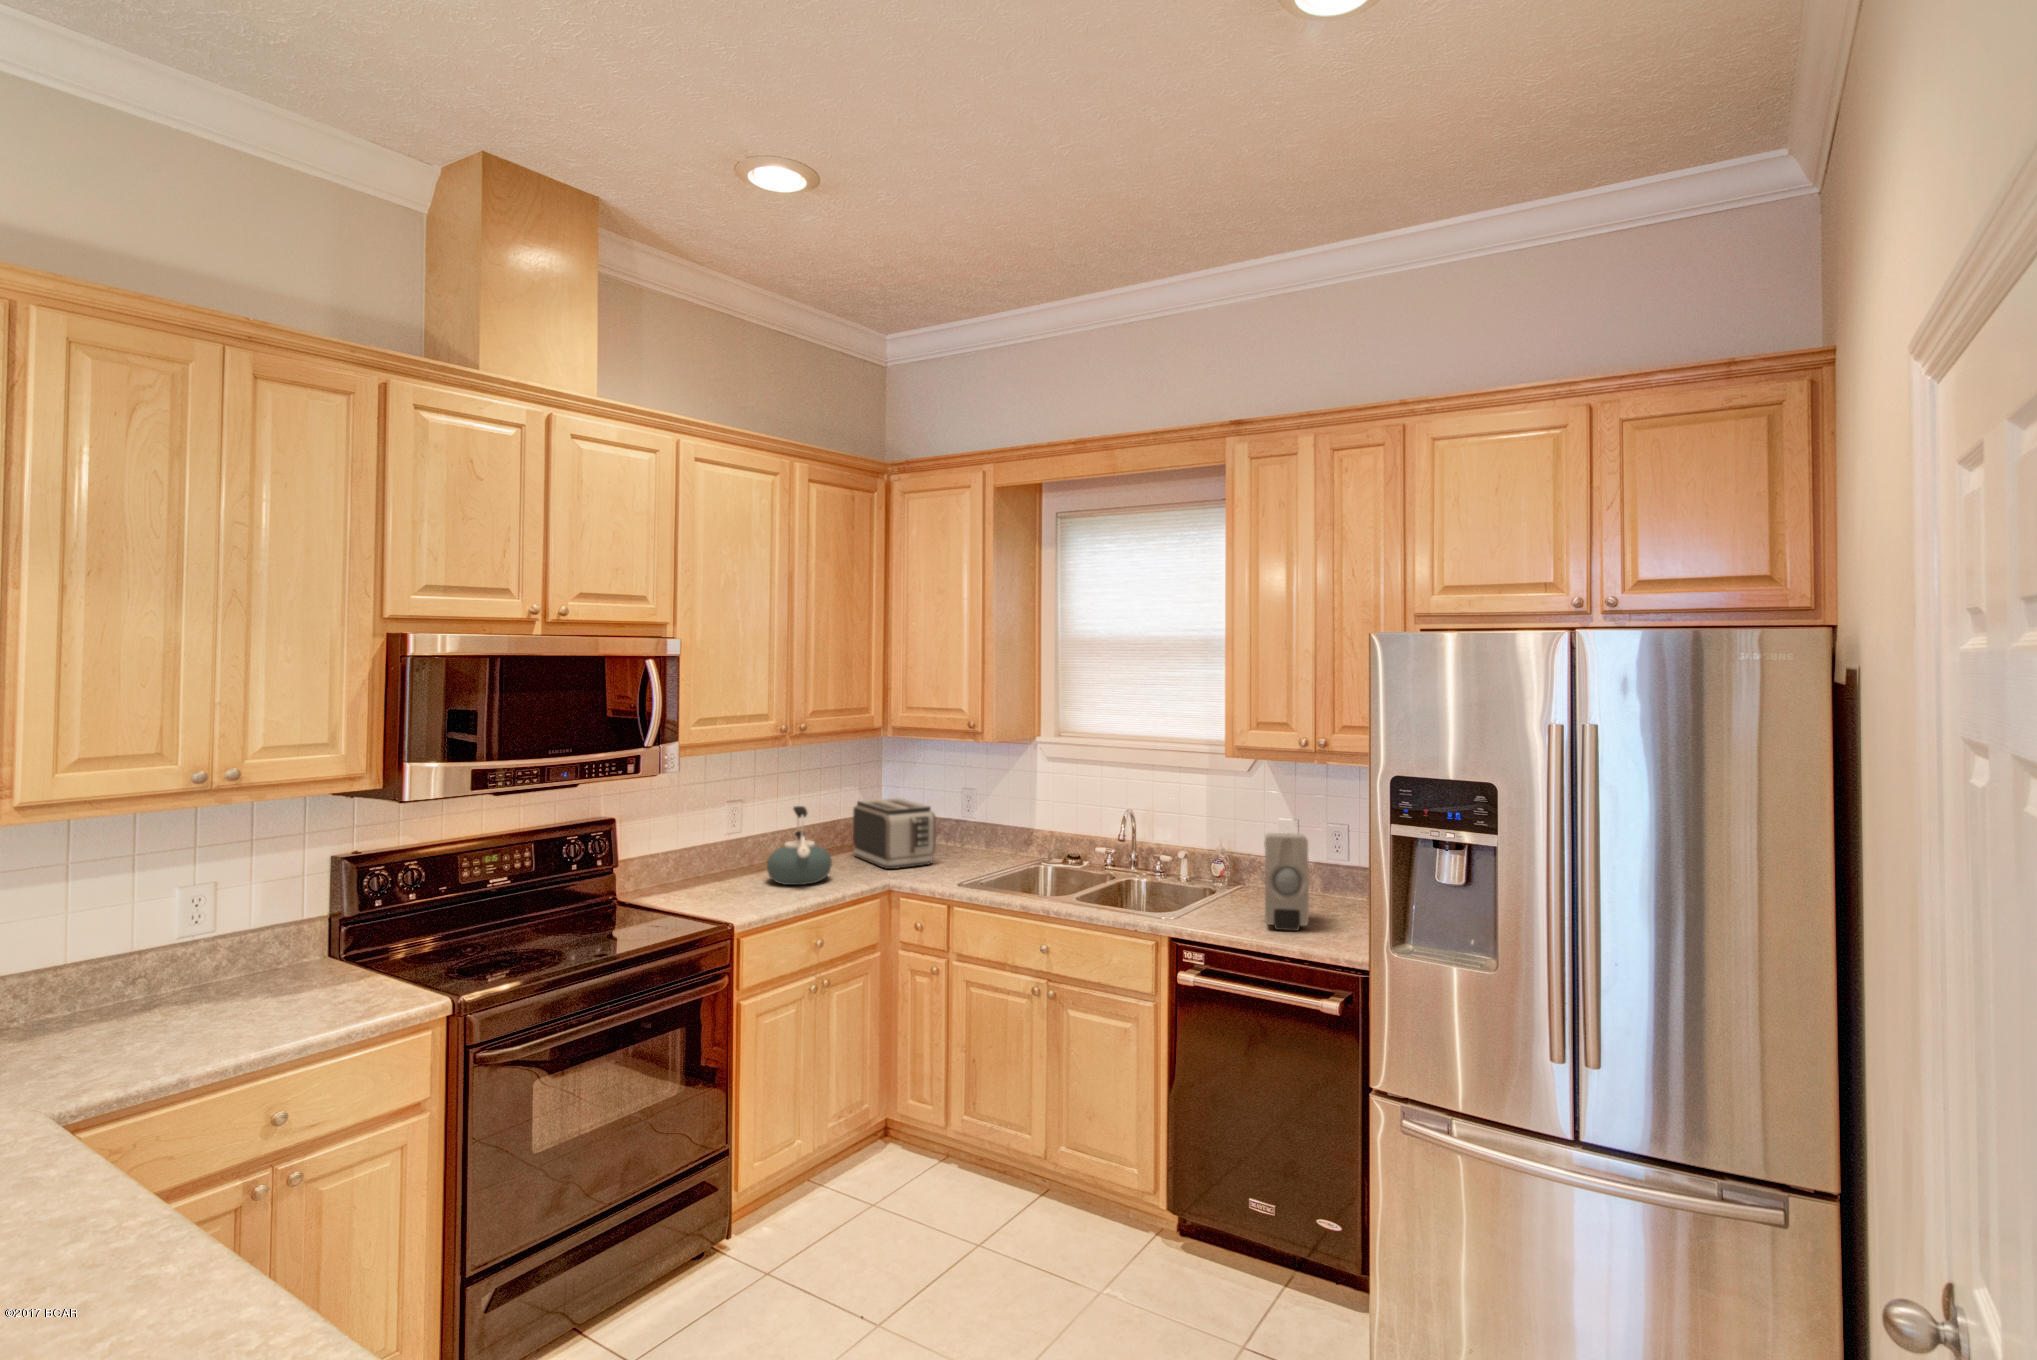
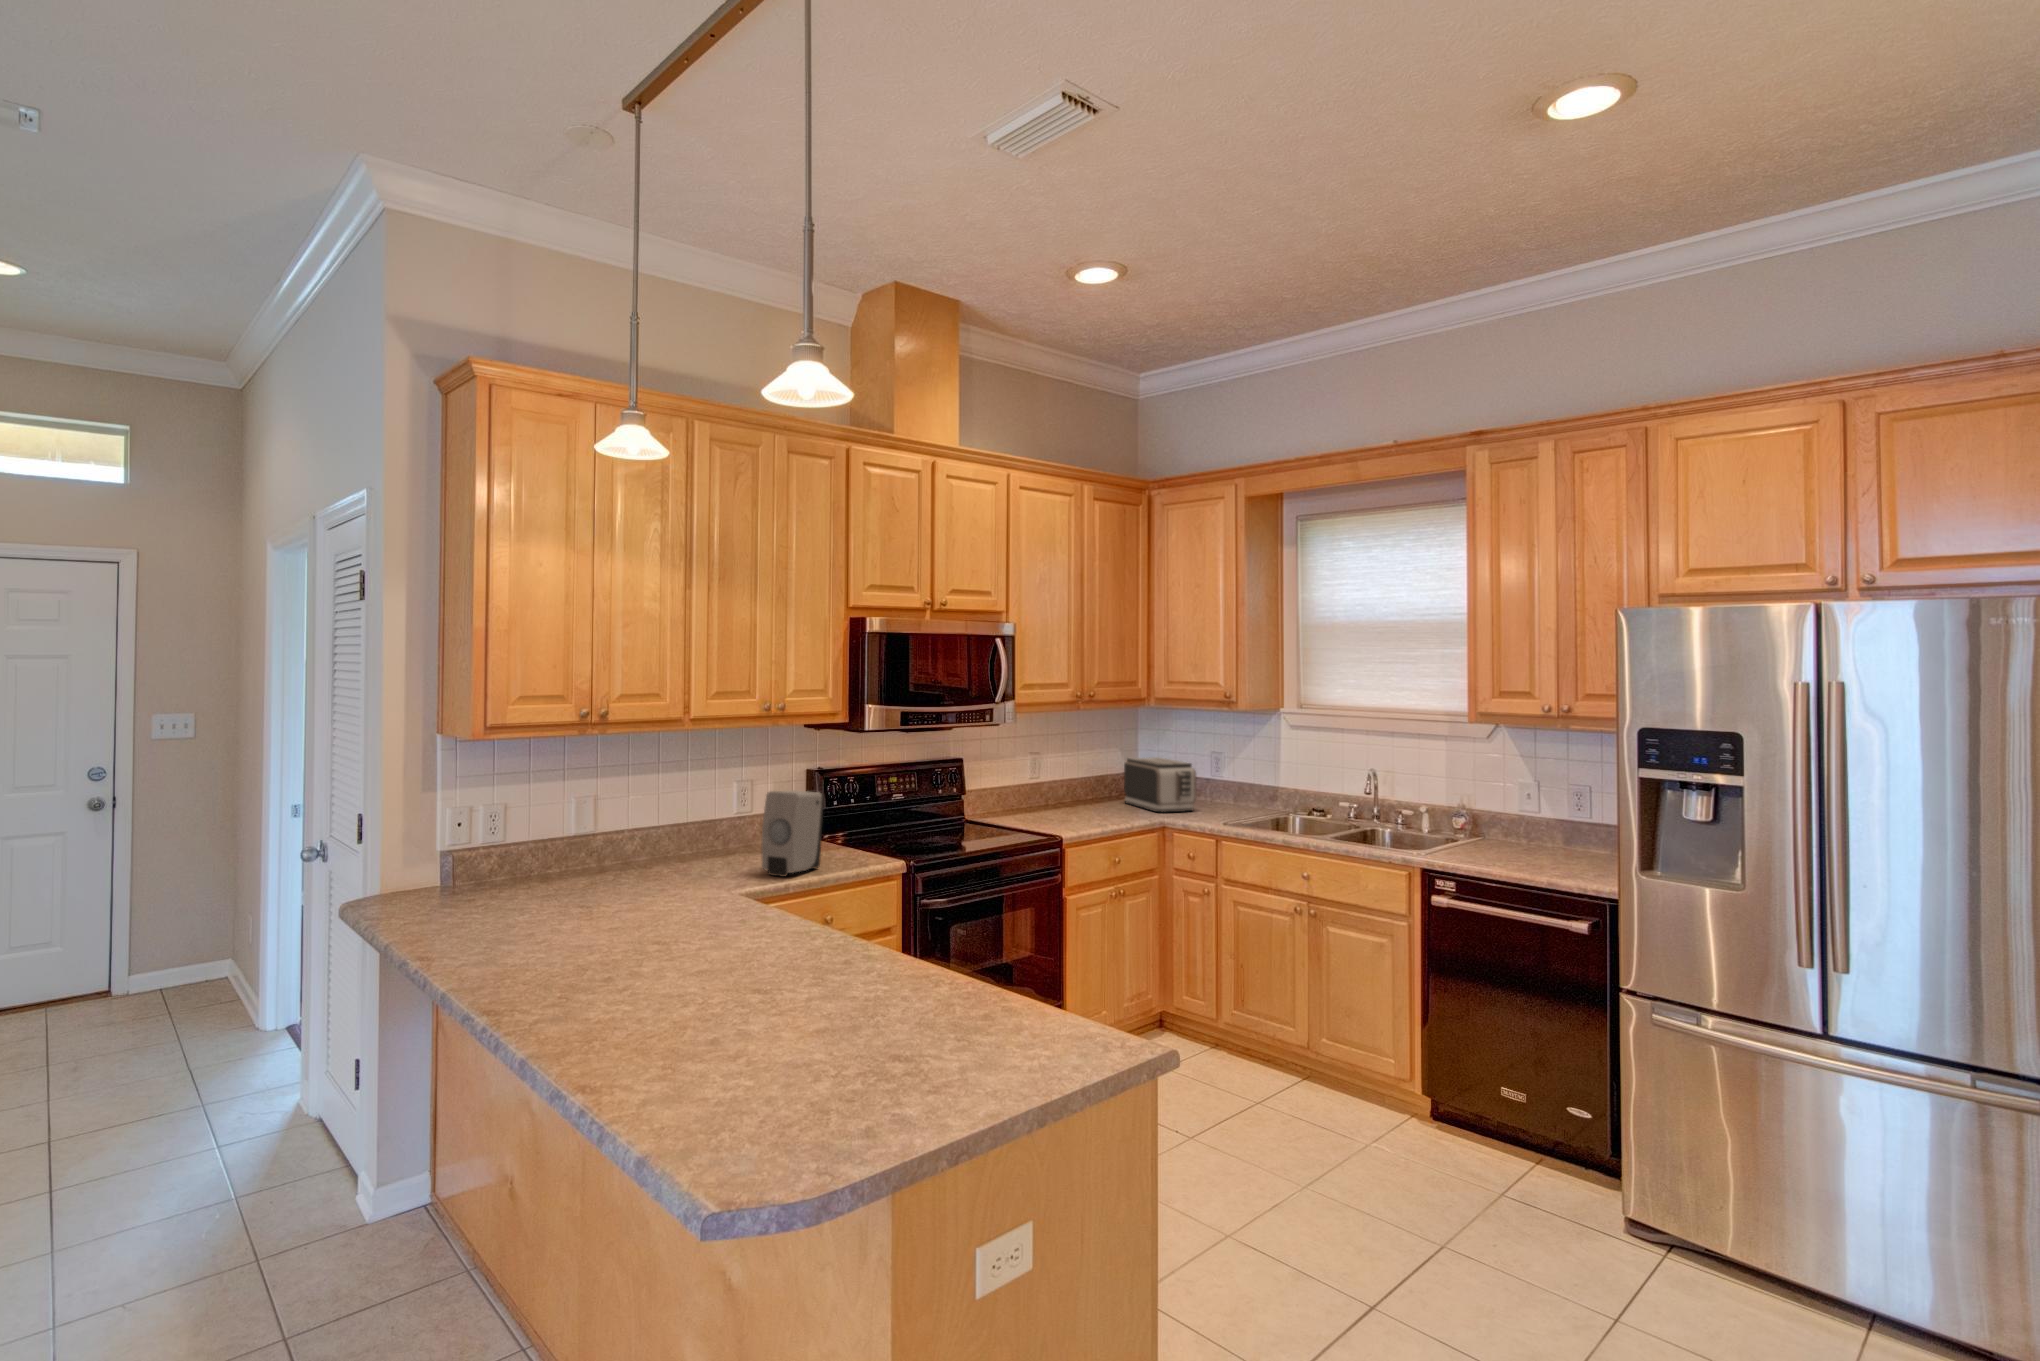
kettle: present [767,806,832,885] -> none [1067,758,1117,818]
soap dispenser: present [1265,833,1309,931] -> present [762,791,824,877]

